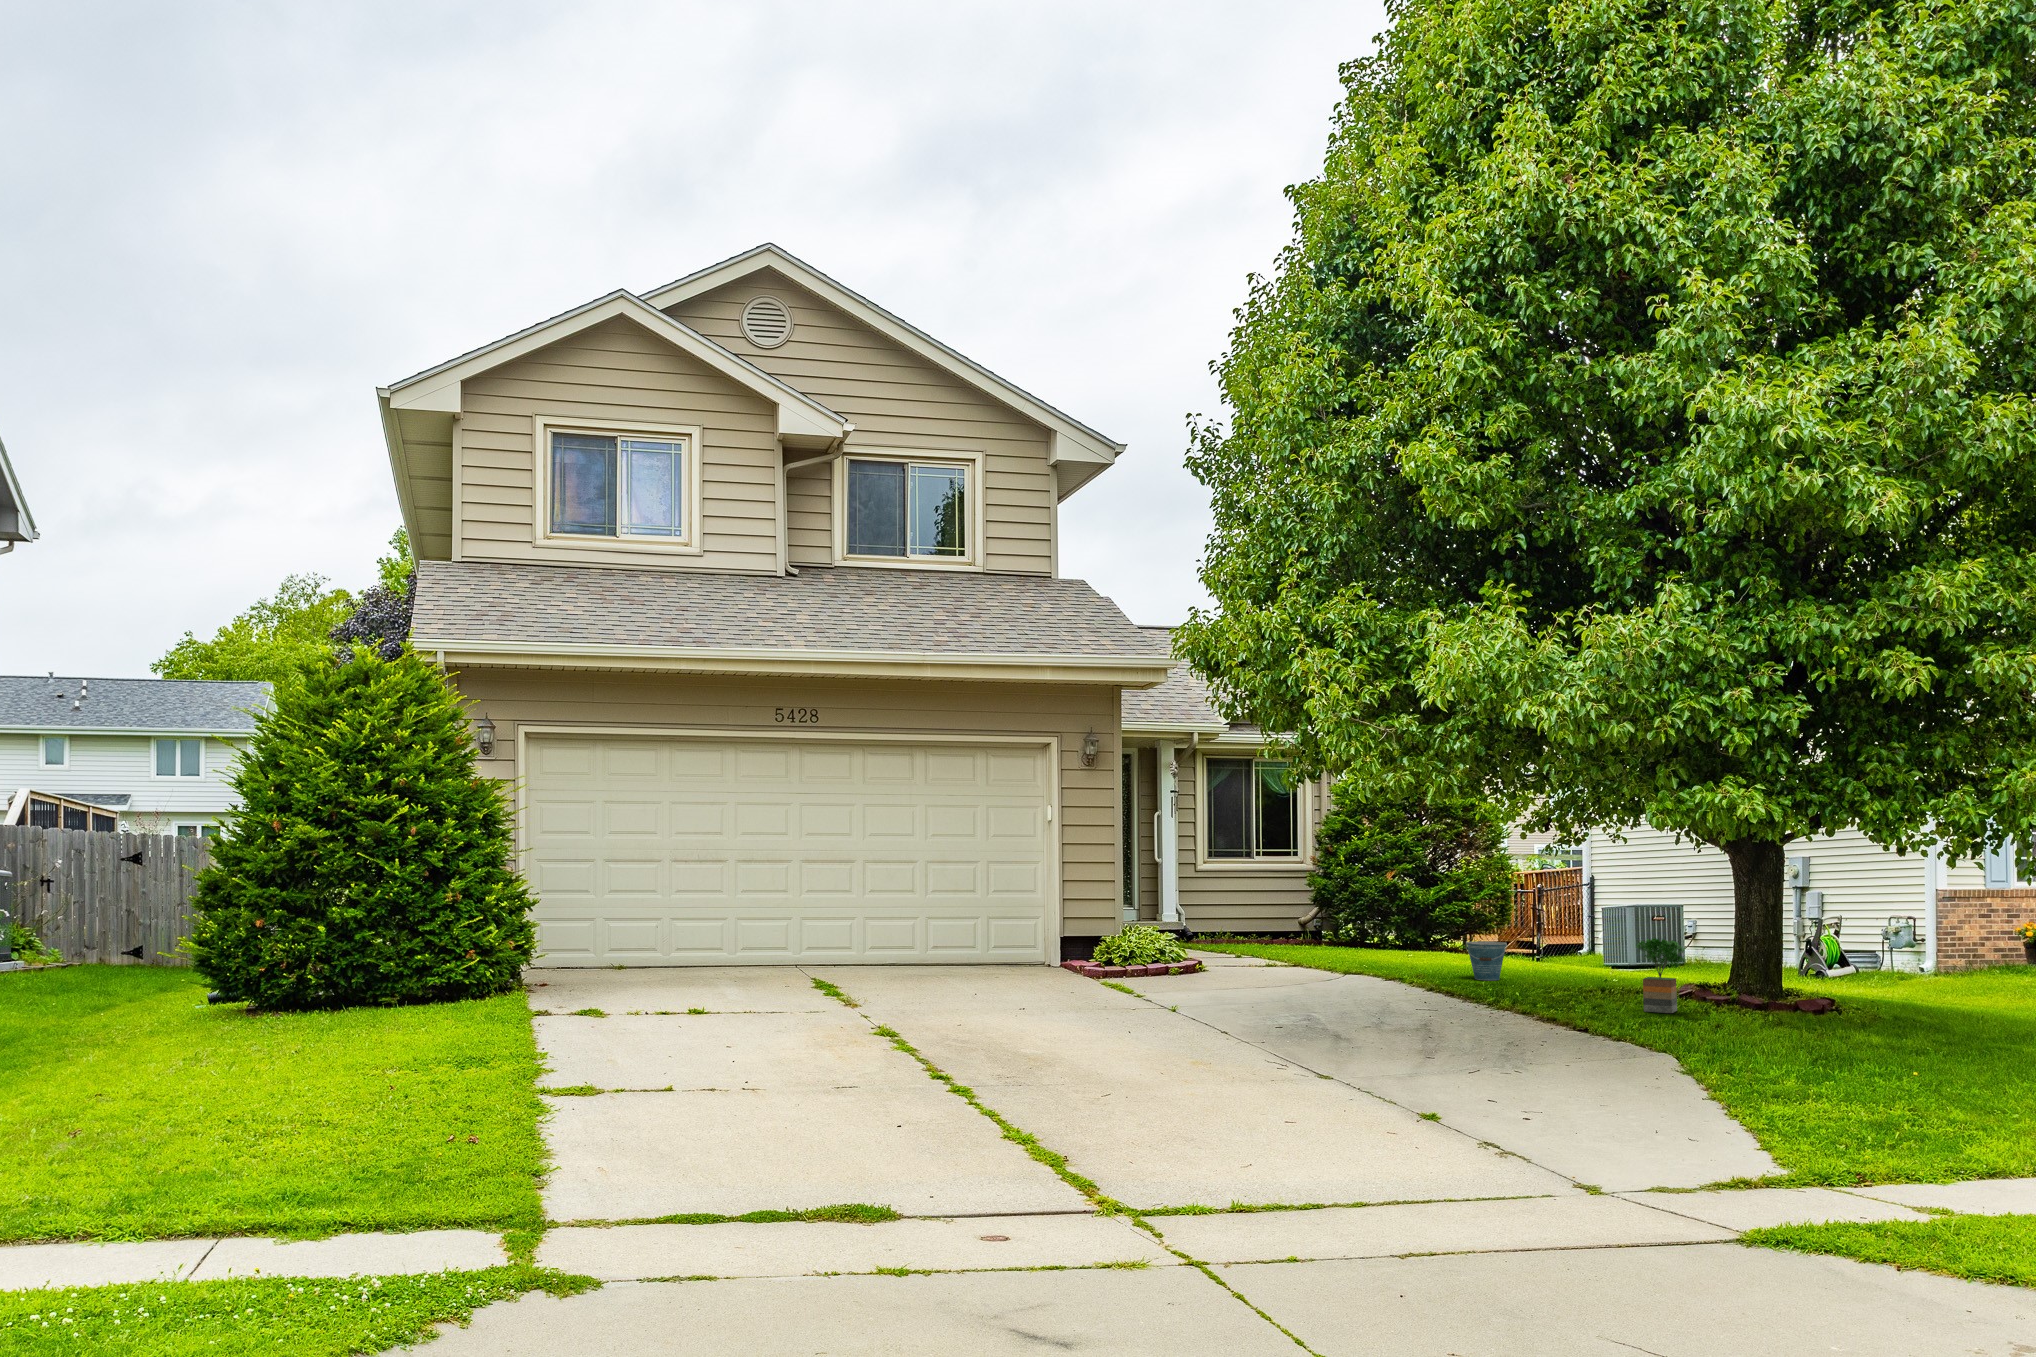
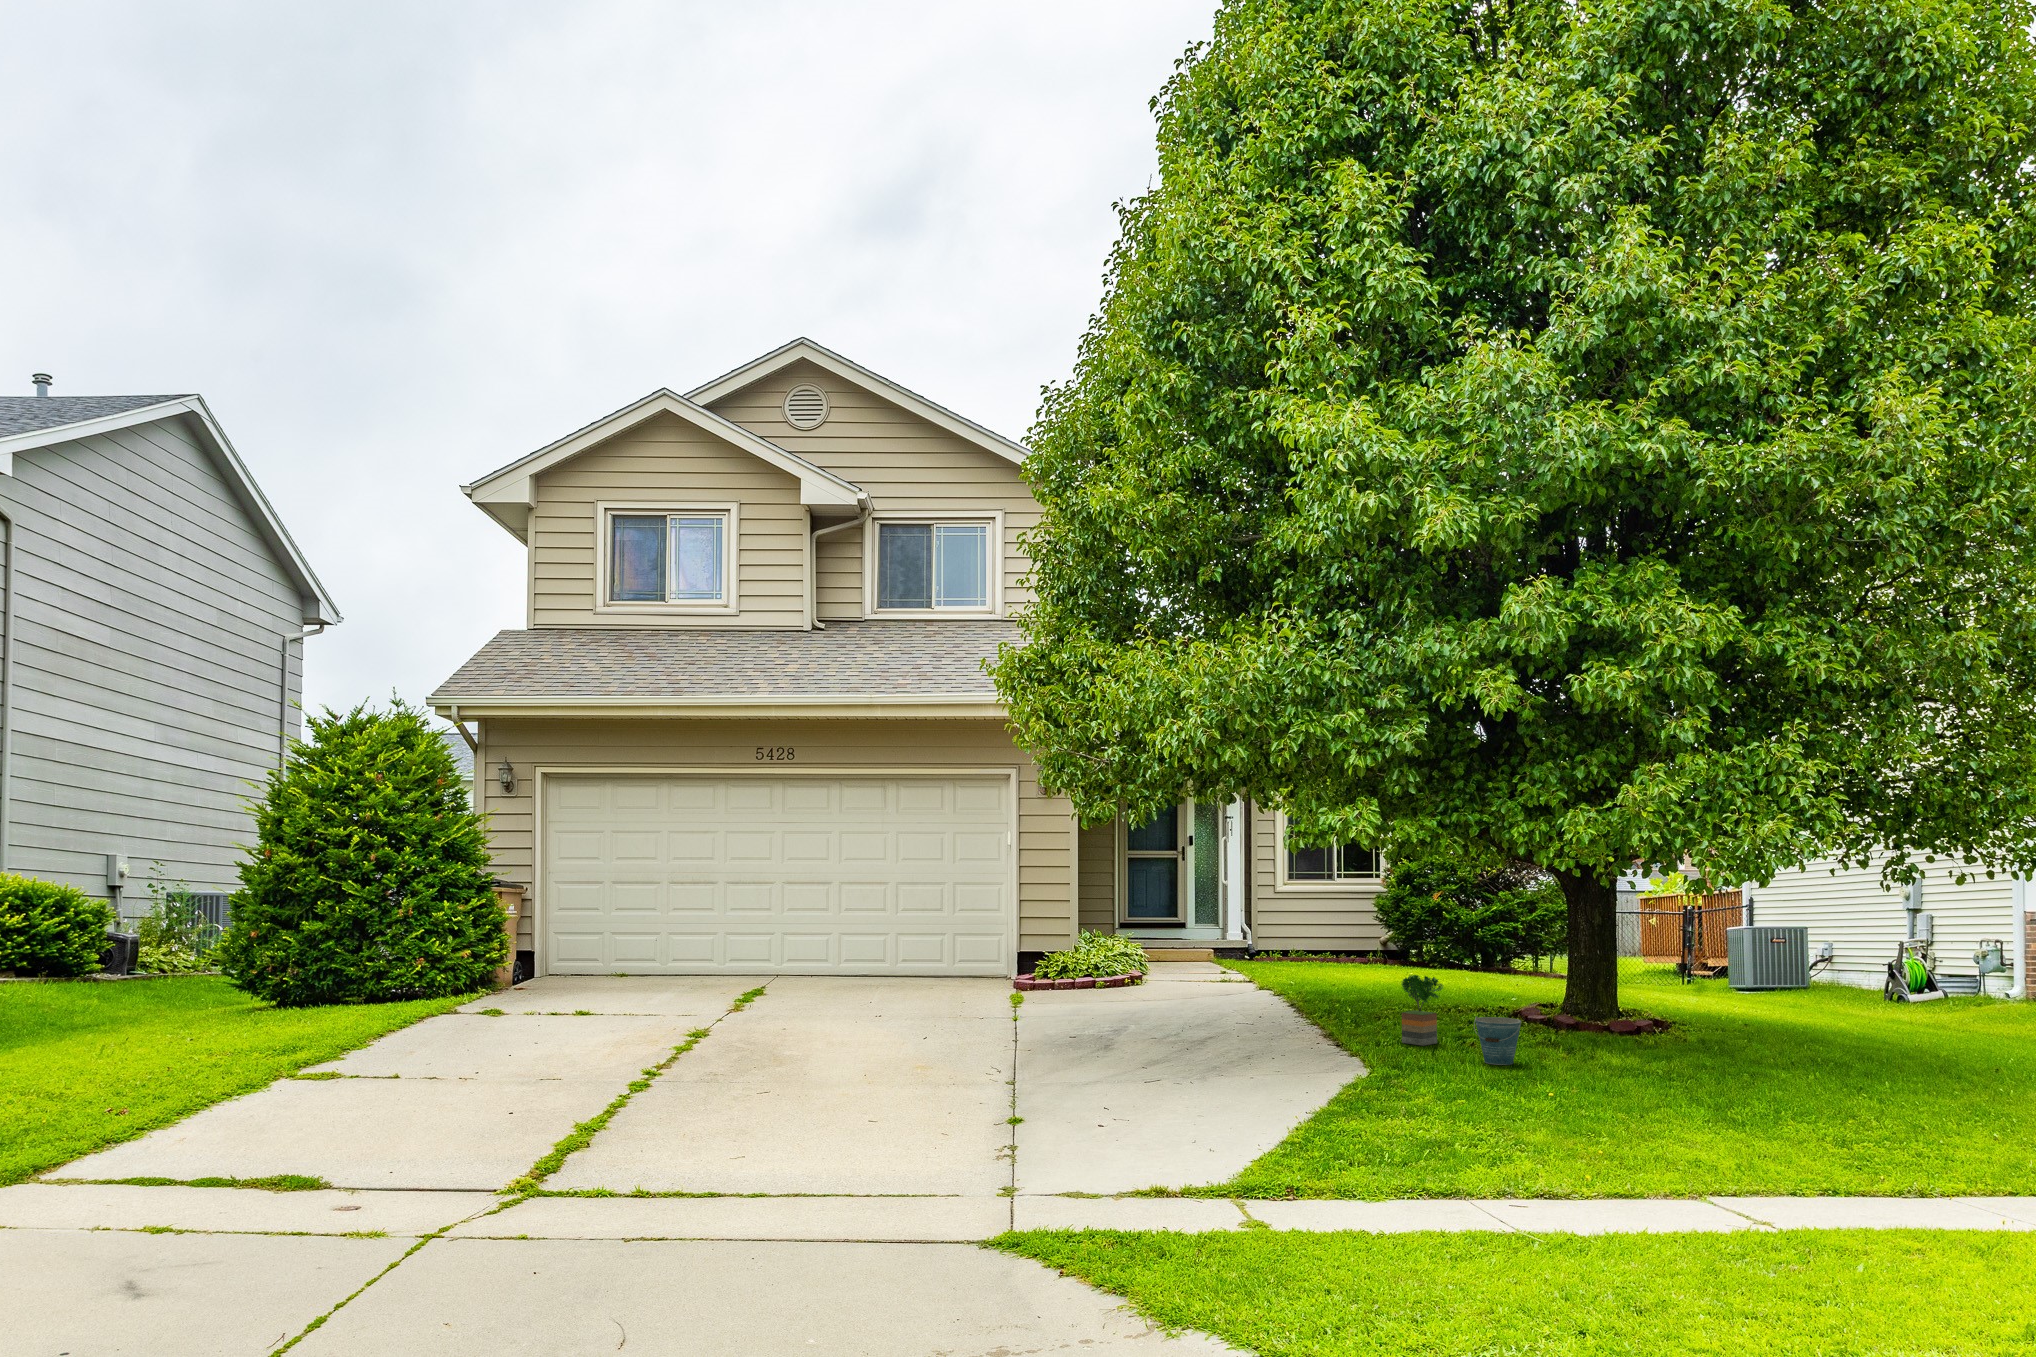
bucket: present [1466,941,1507,980] -> present [1474,1016,1521,1065]

